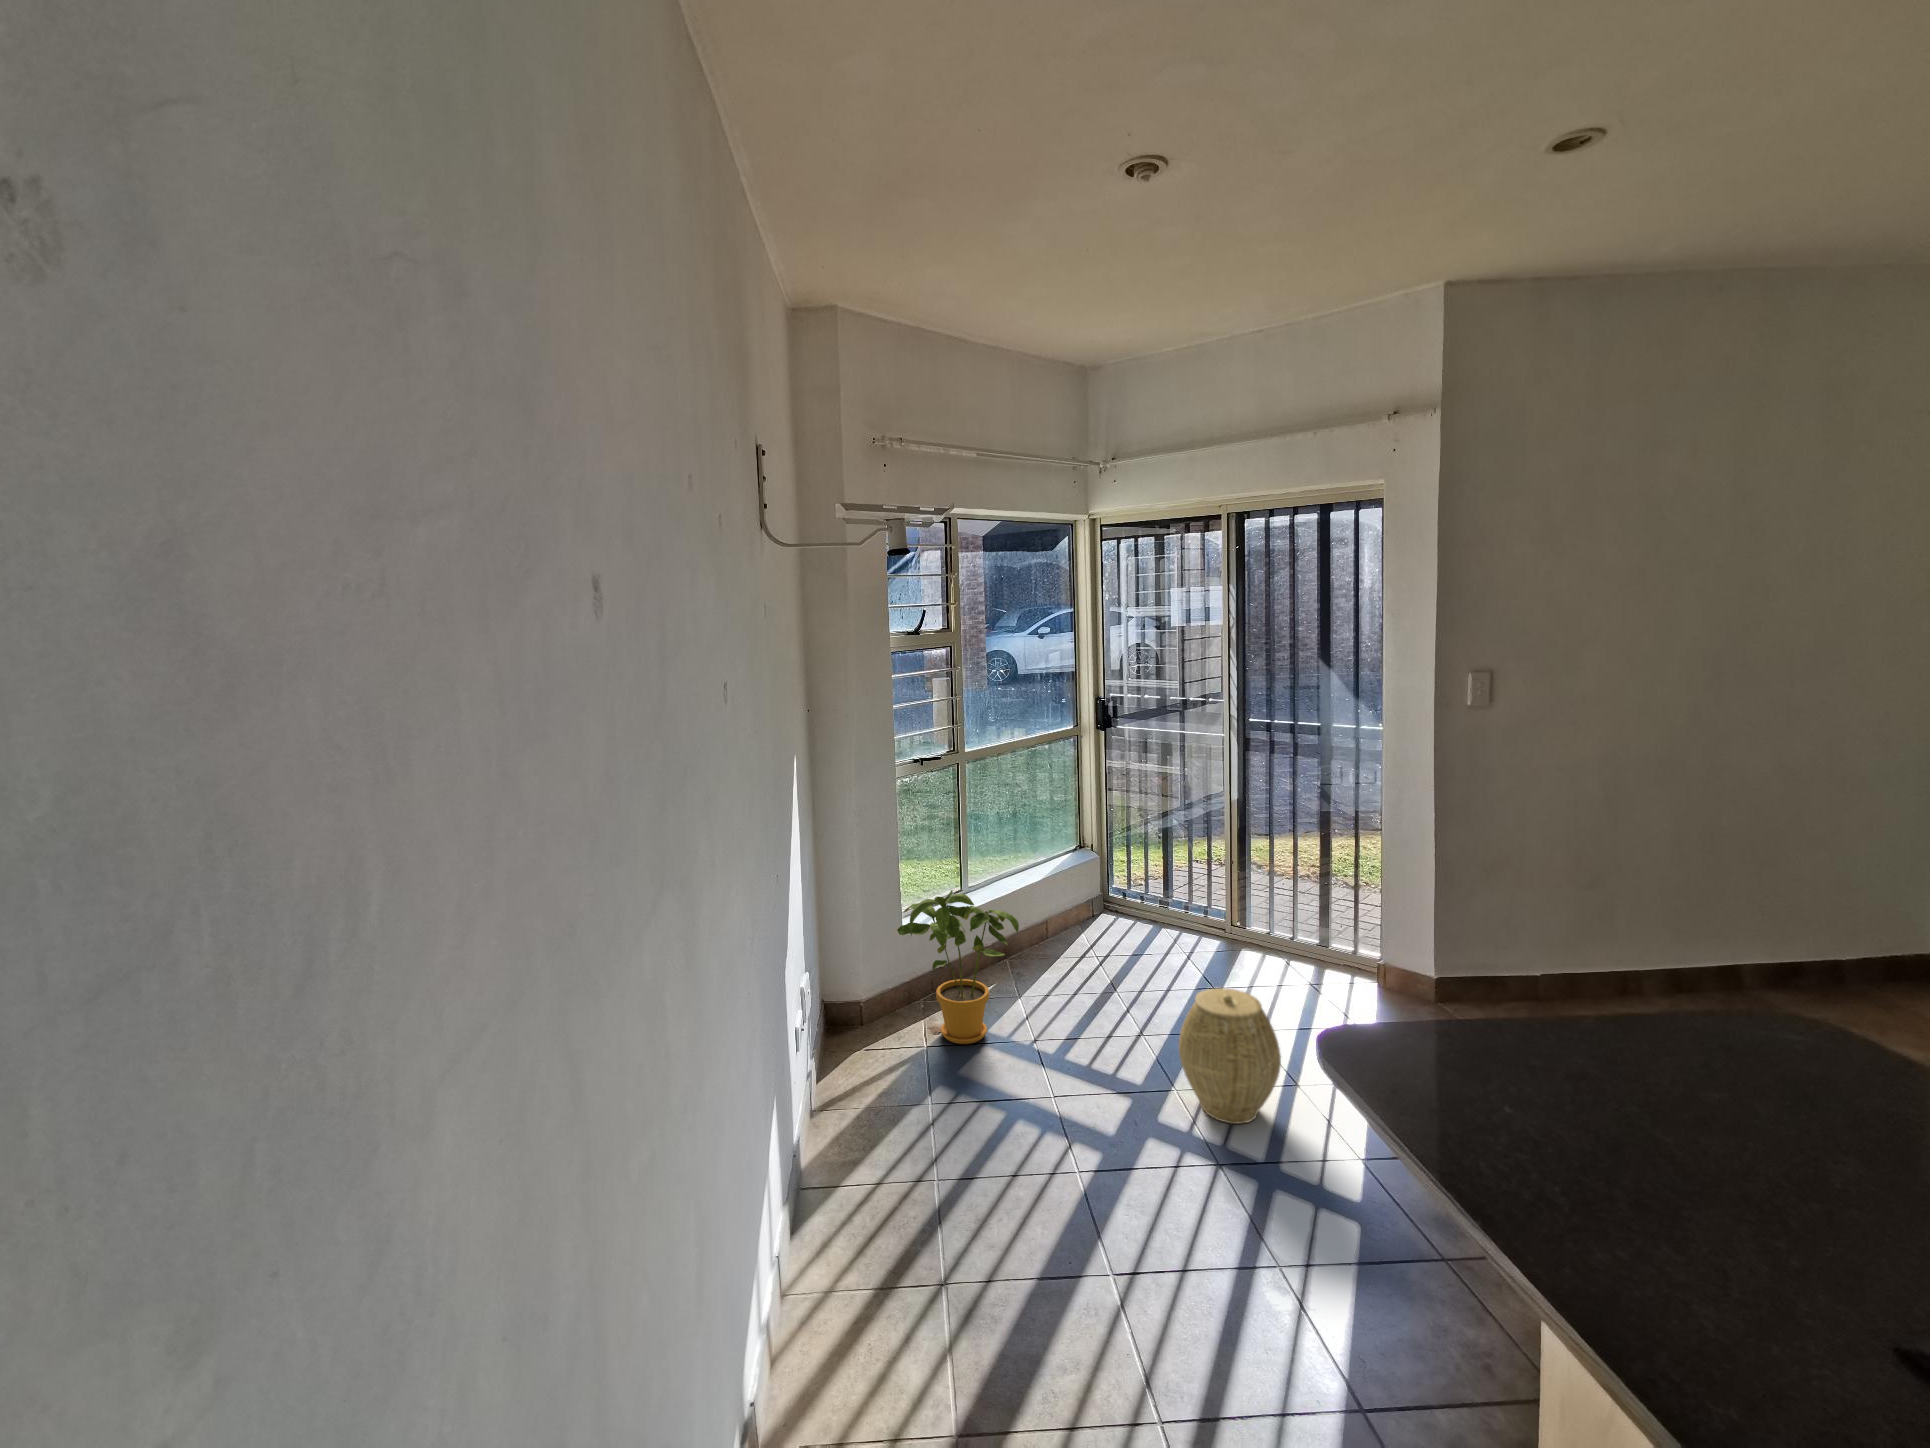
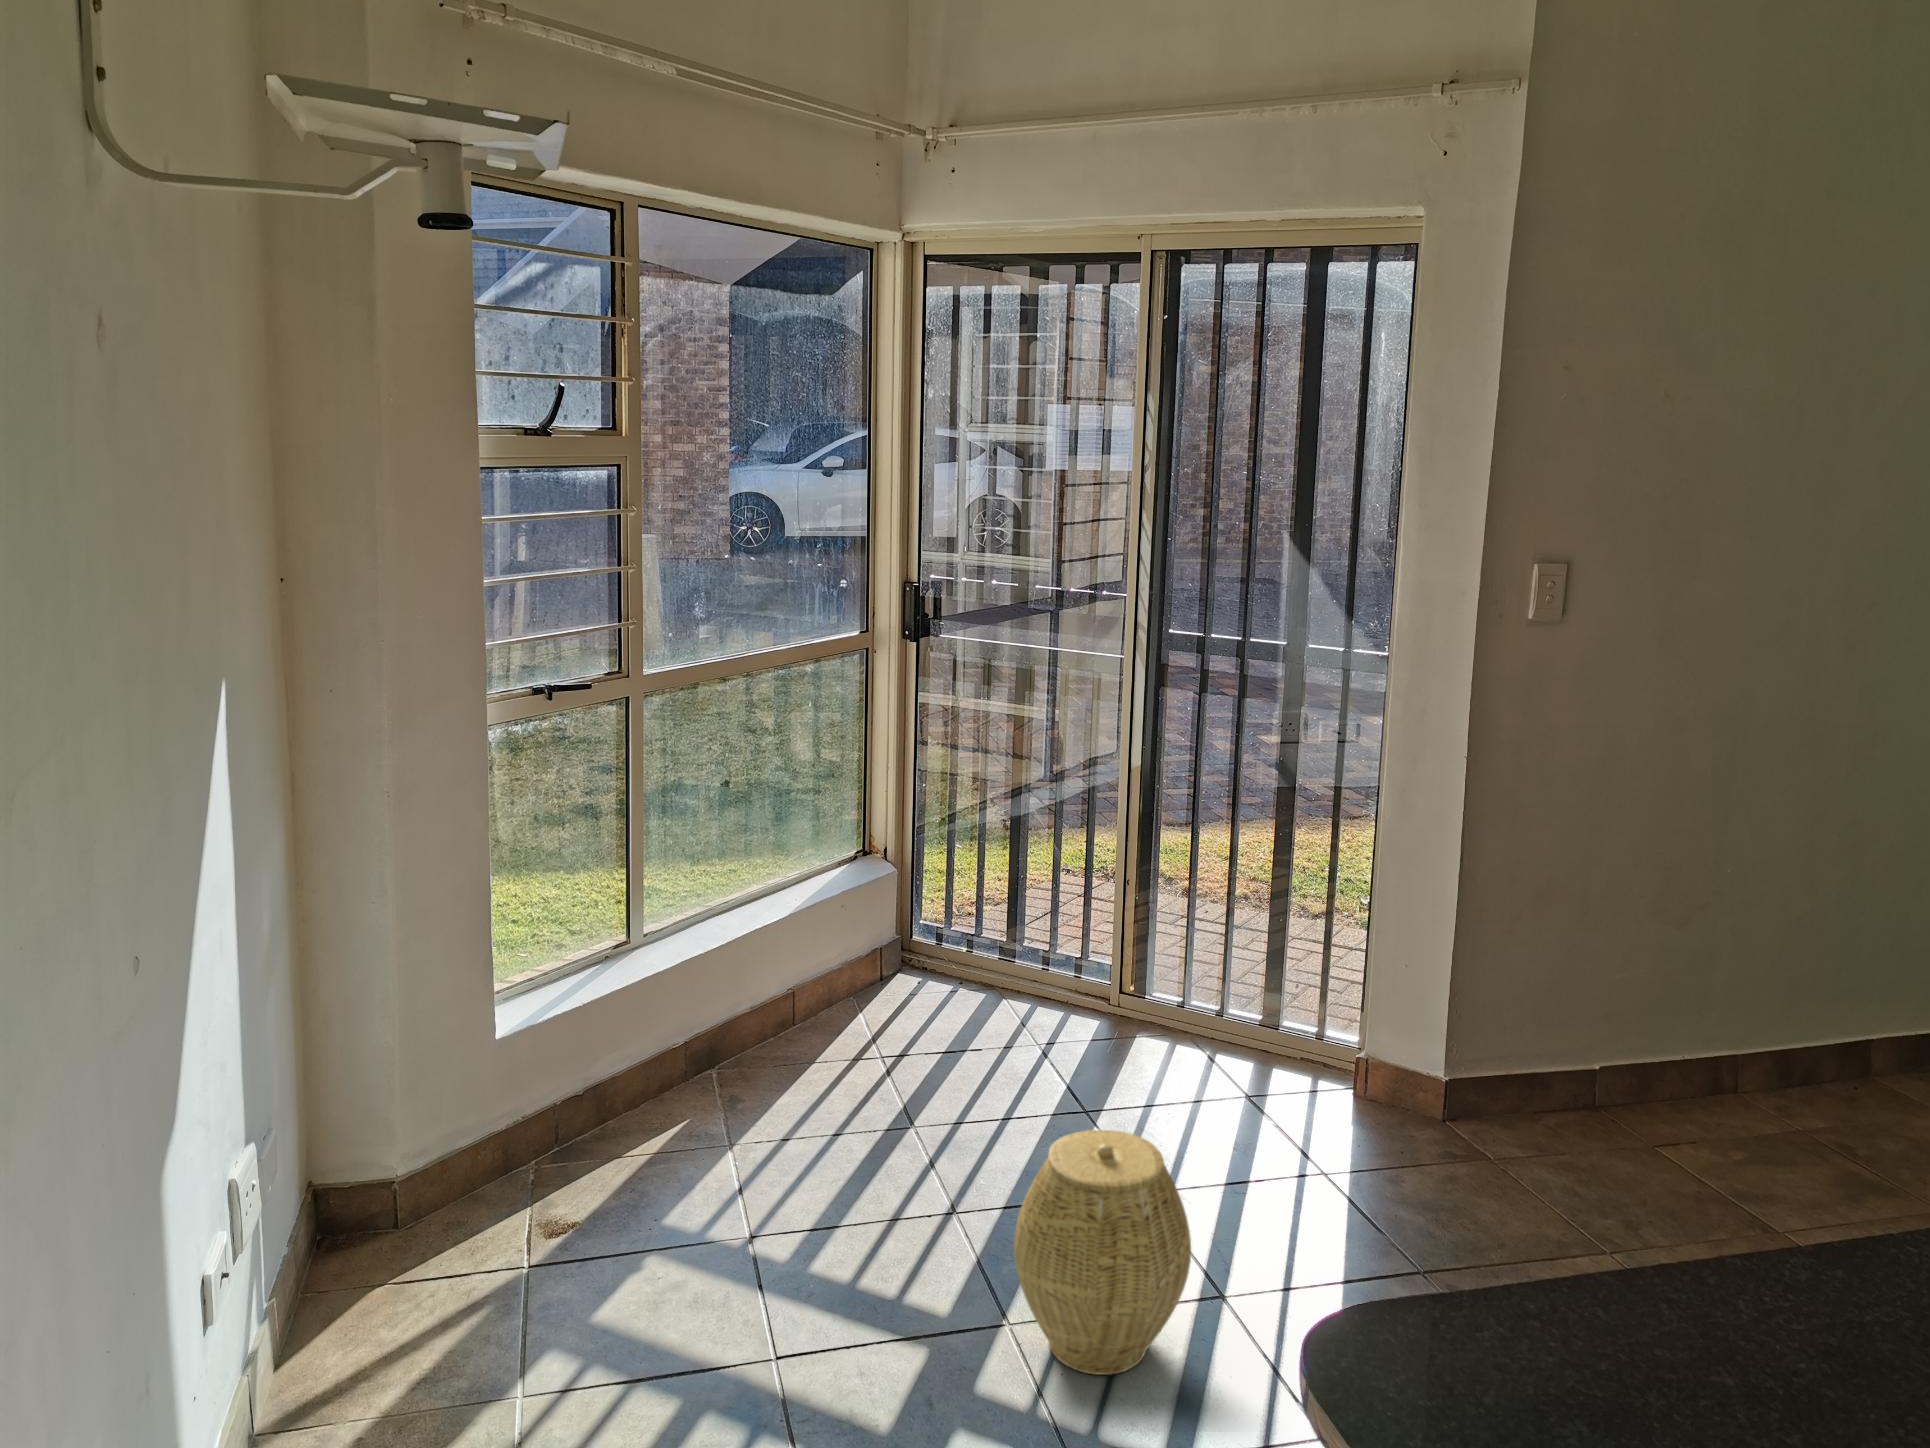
house plant: present [897,890,1019,1044] -> none [477,957,727,1256]

